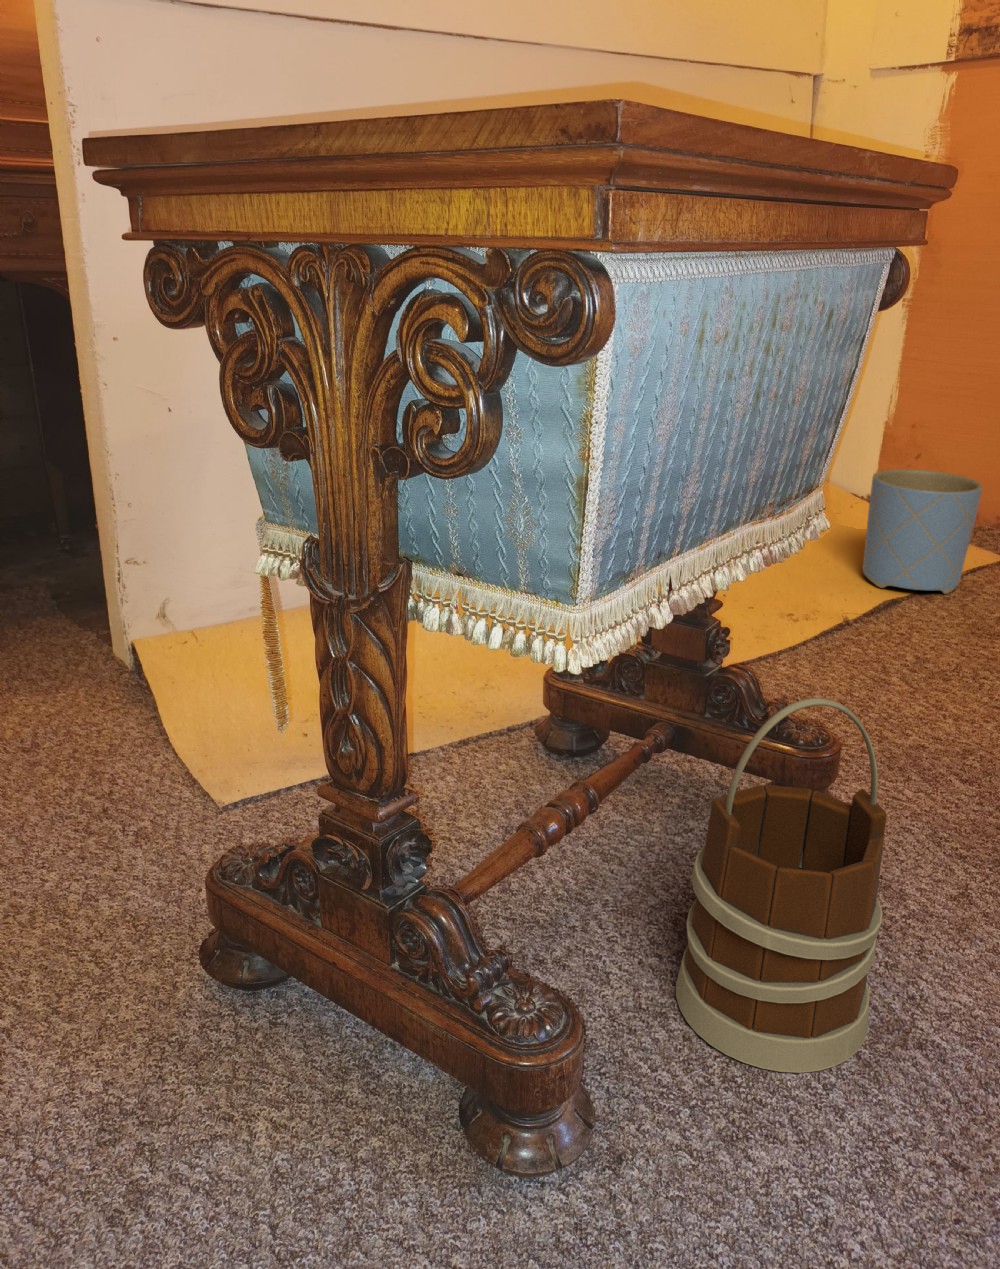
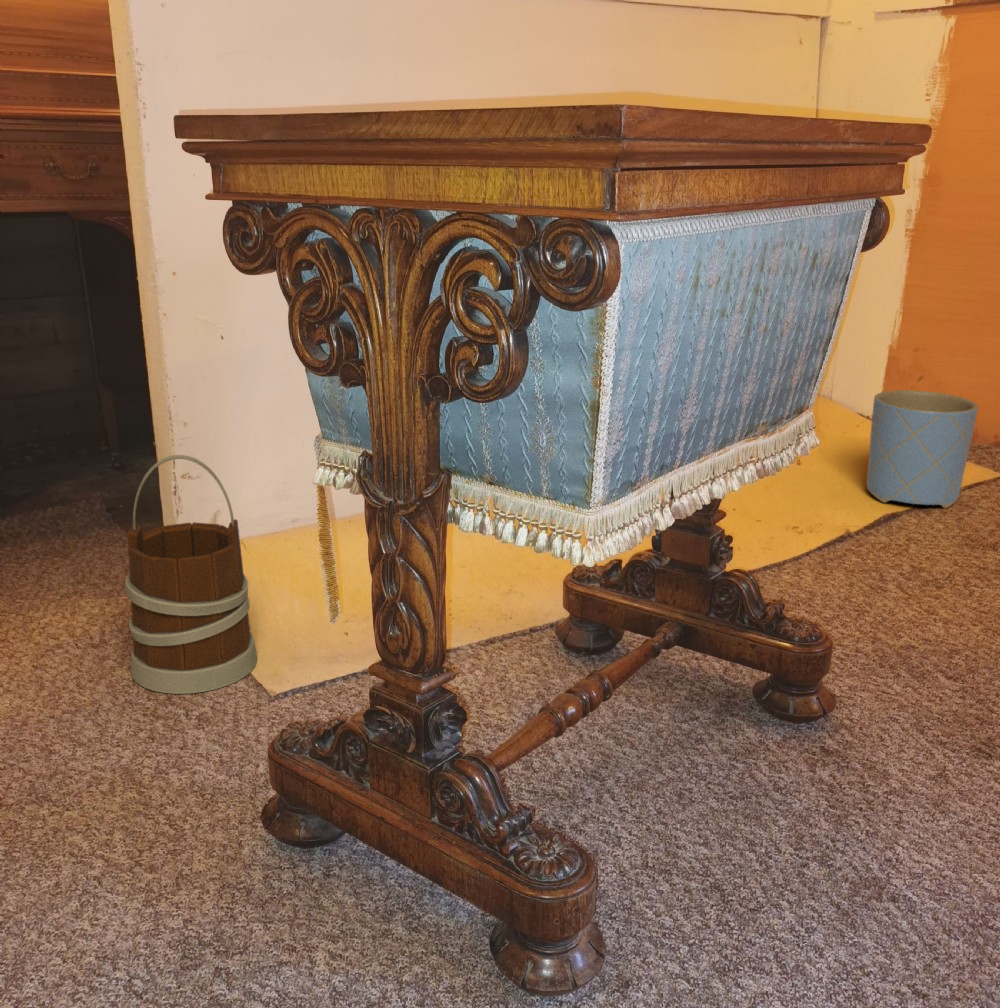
wooden bucket: present [676,698,887,1073] -> present [125,455,257,694]

